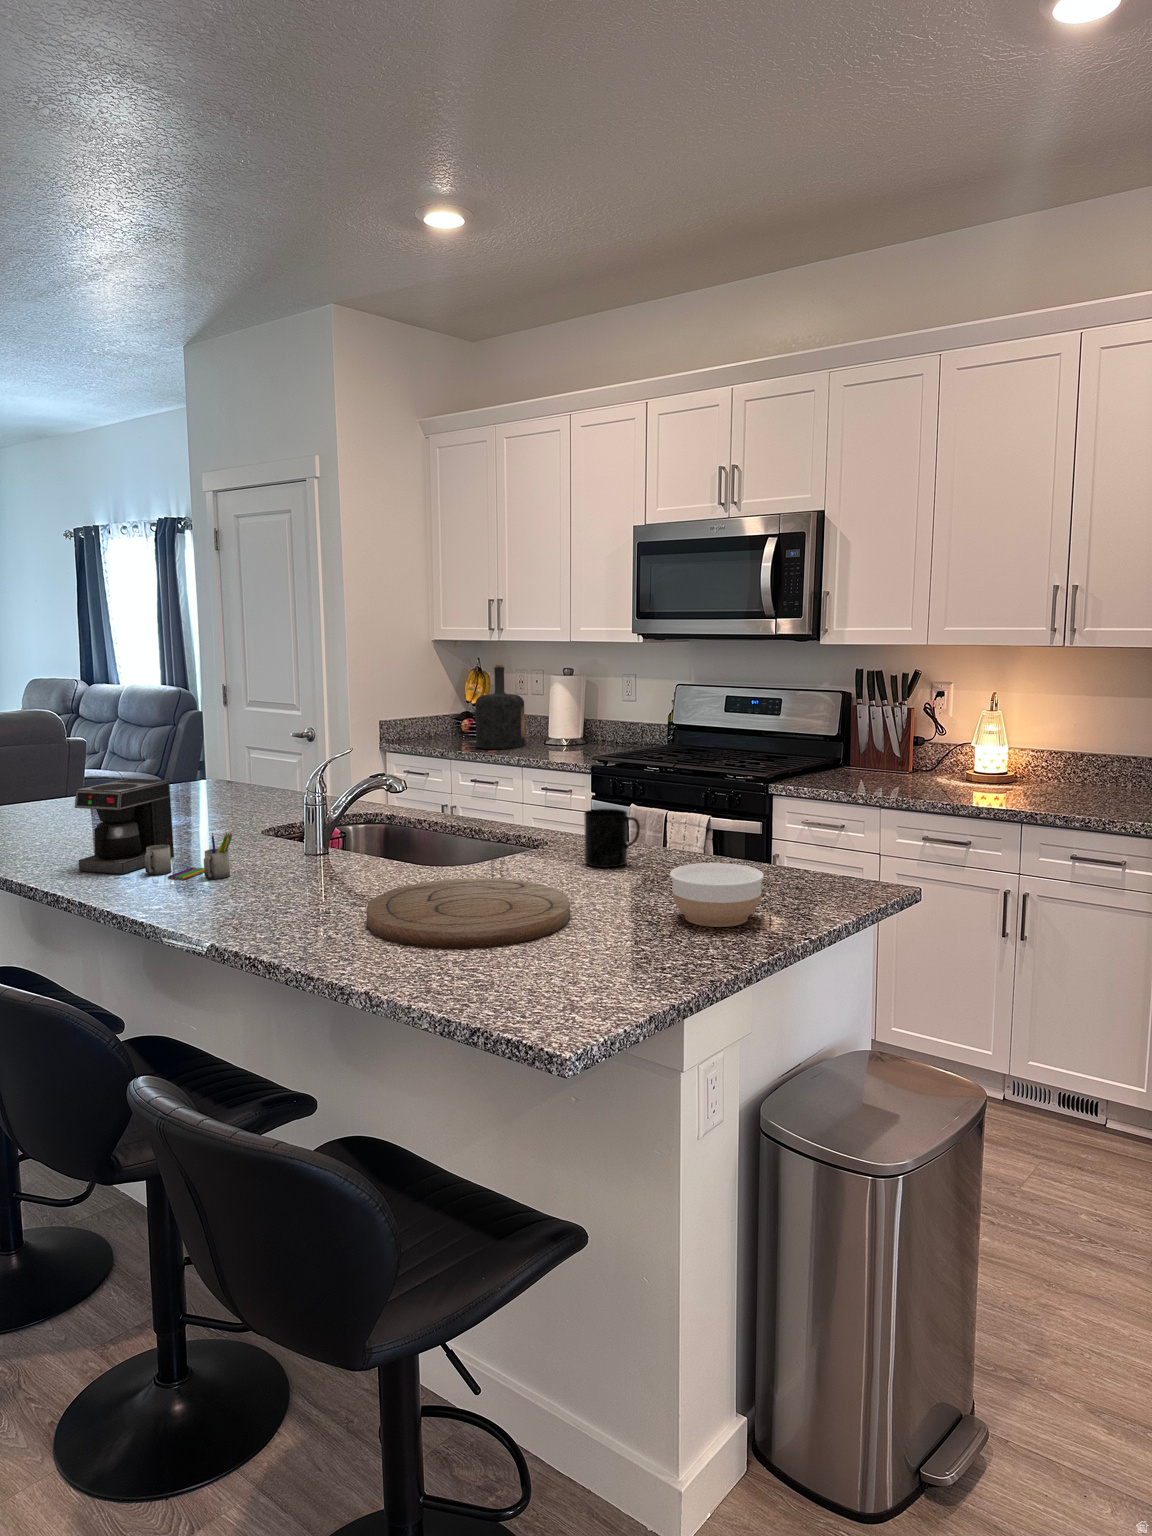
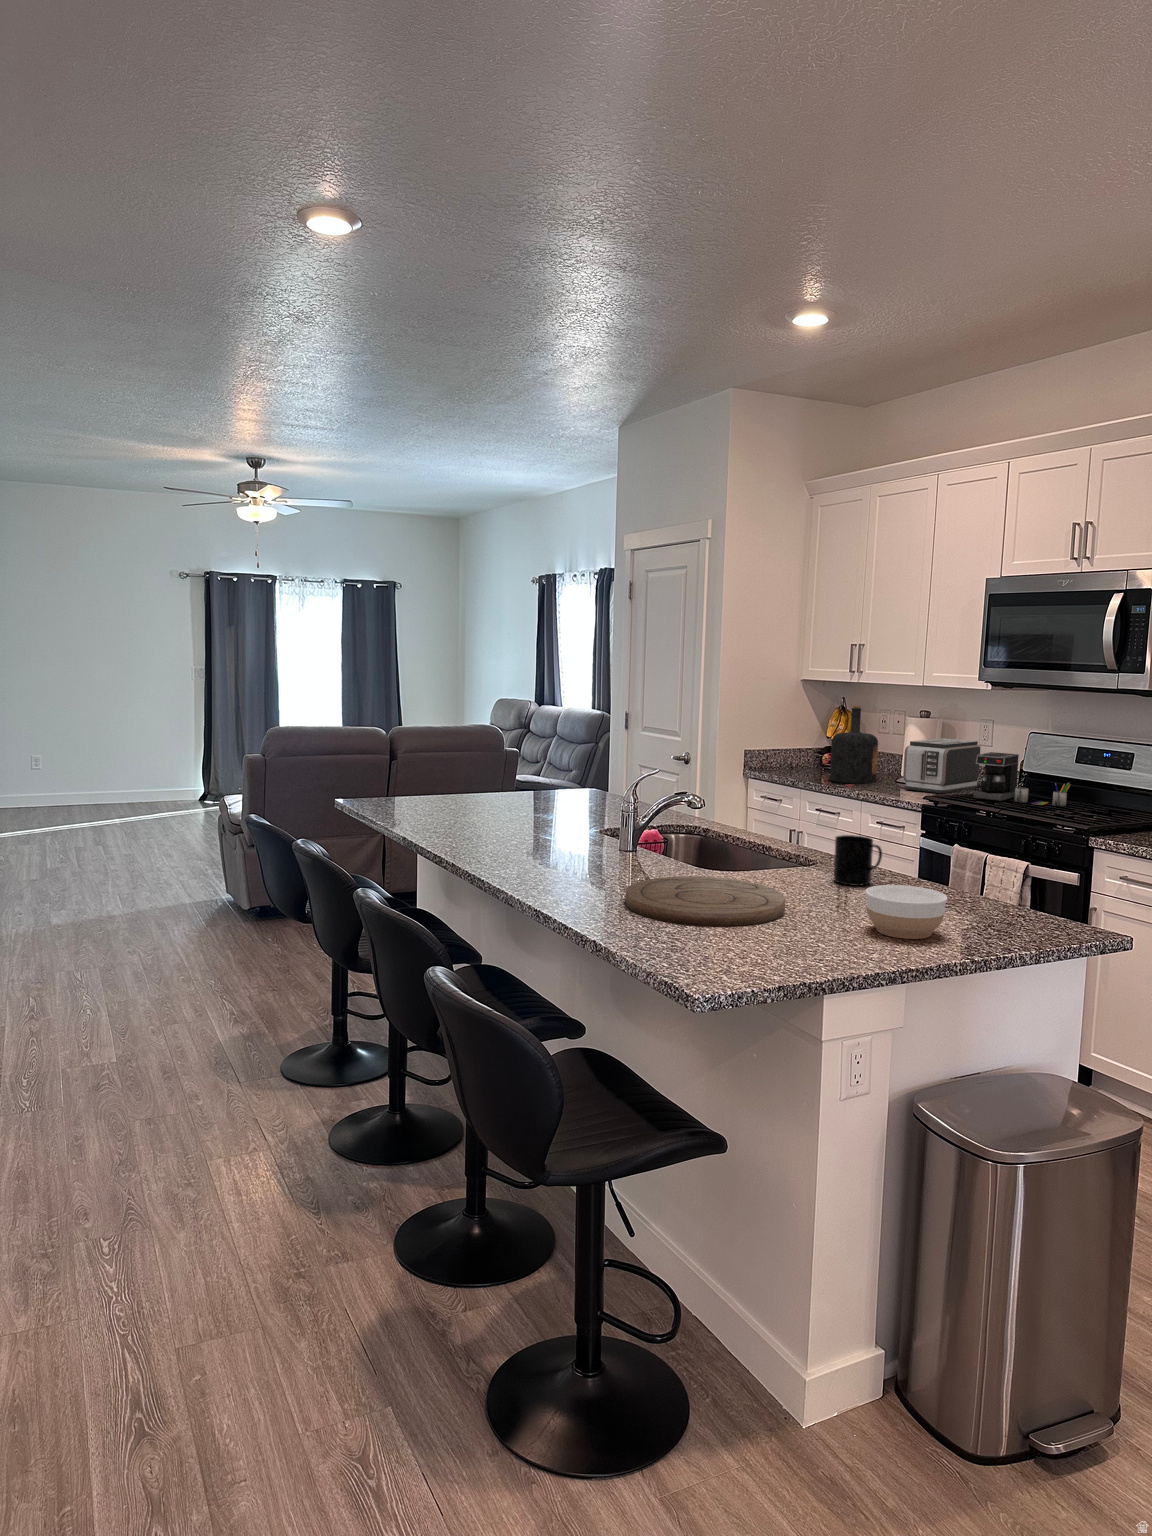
toaster: none [559,695,630,752] -> present [903,738,980,793]
coffee maker: present [75,779,232,880] -> present [973,752,1071,806]

